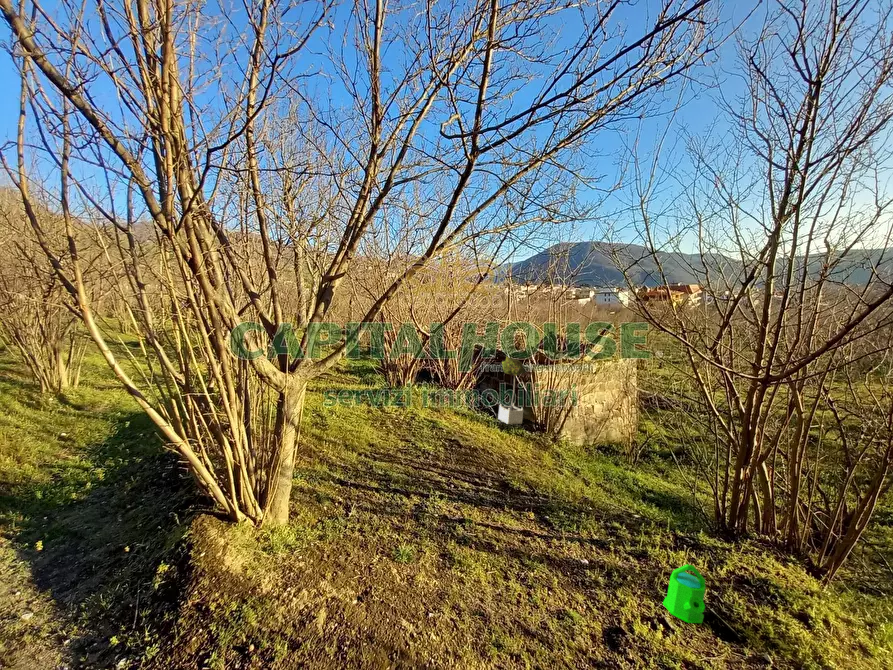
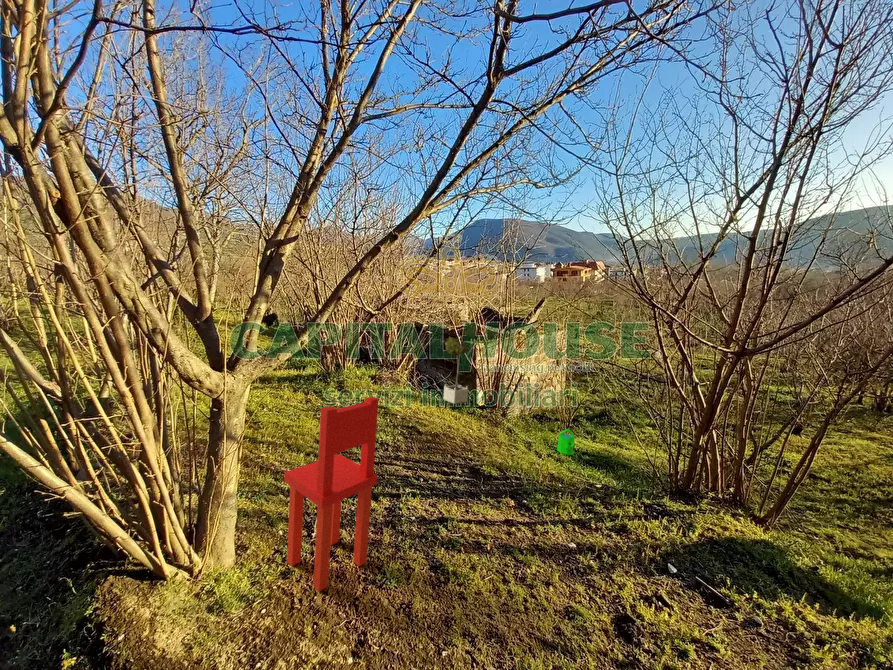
chair: none [325,400,402,555] -> present [284,396,379,591]
watering can: present [663,564,706,623] -> present [557,429,575,455]

